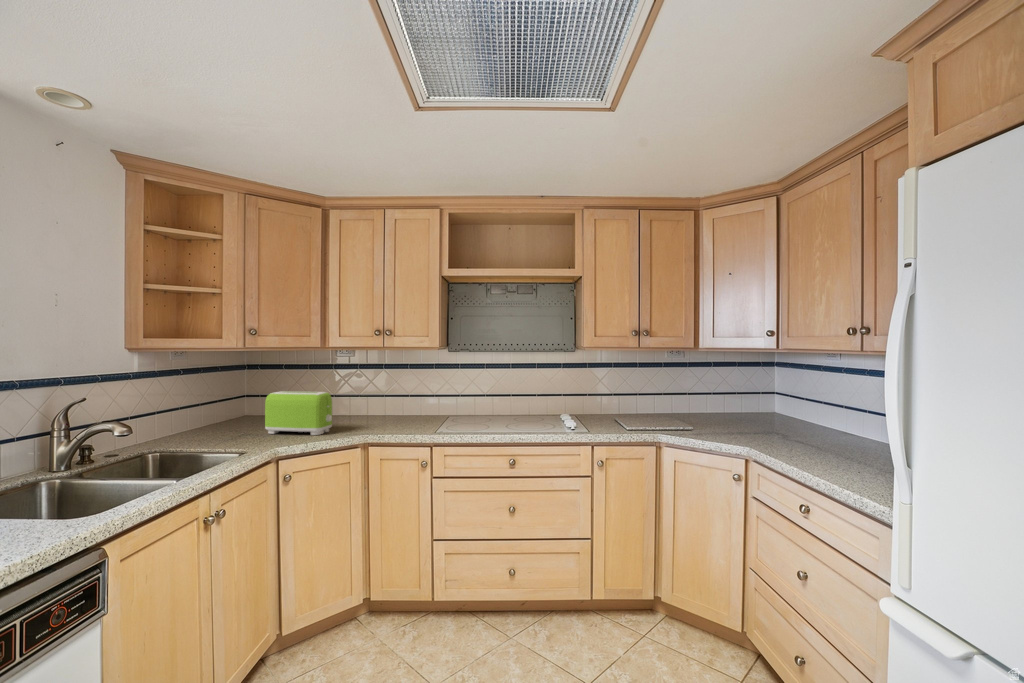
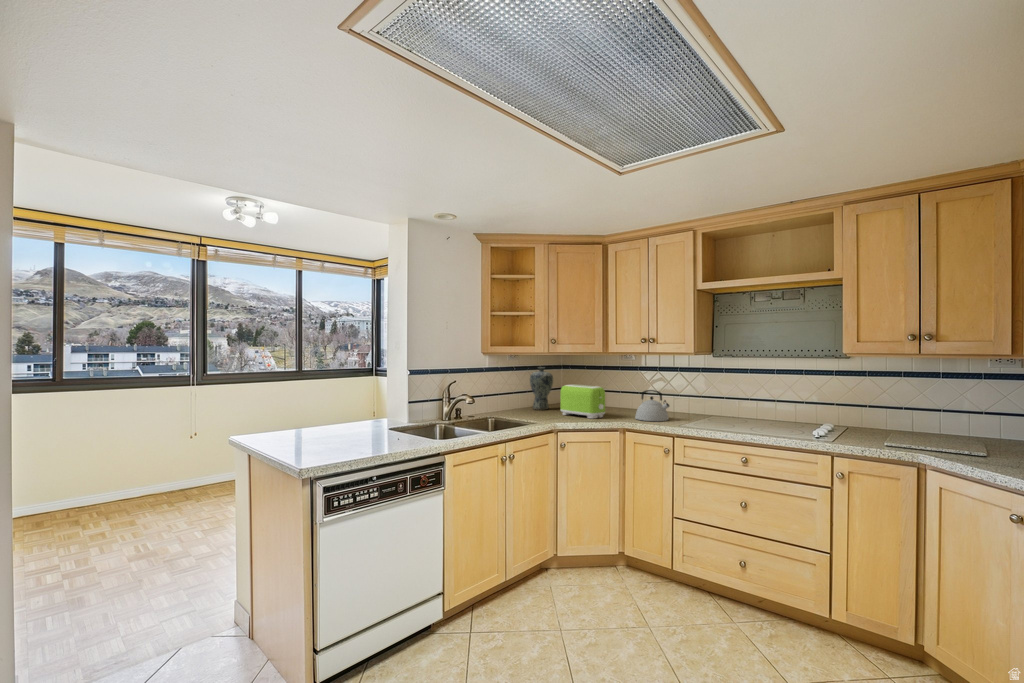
vase: none [205,368,243,431] -> present [530,367,553,410]
kettle: none [372,392,414,430] -> present [635,390,669,421]

